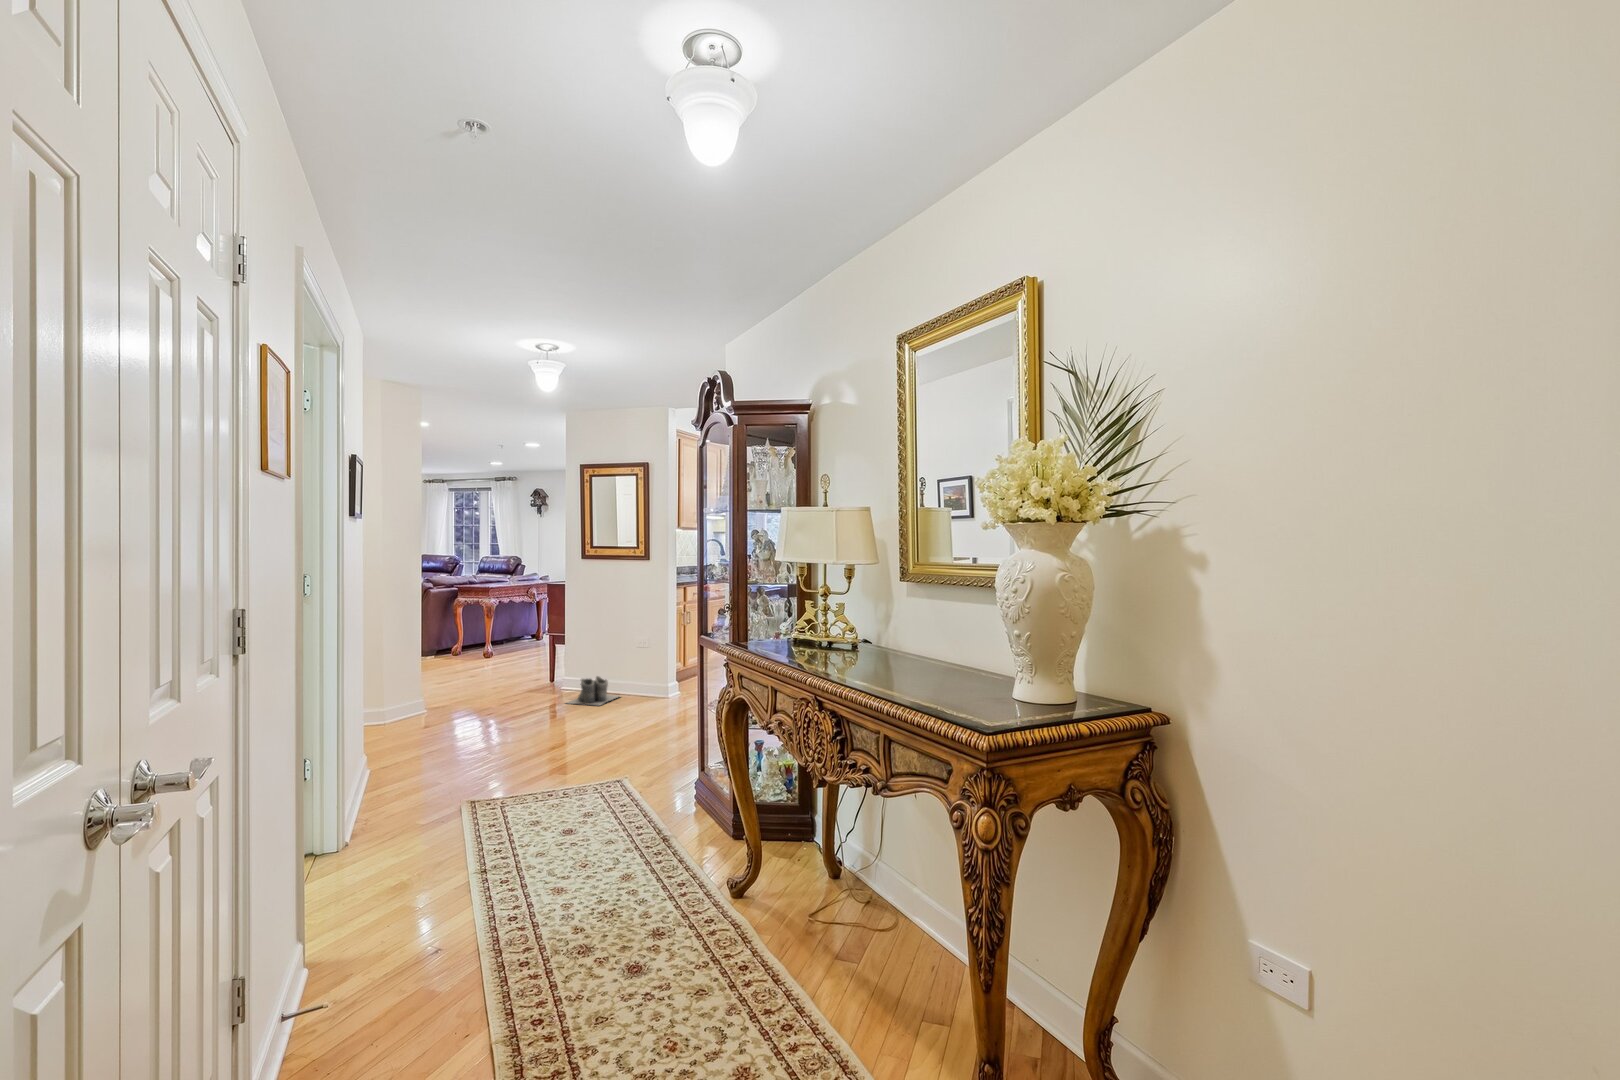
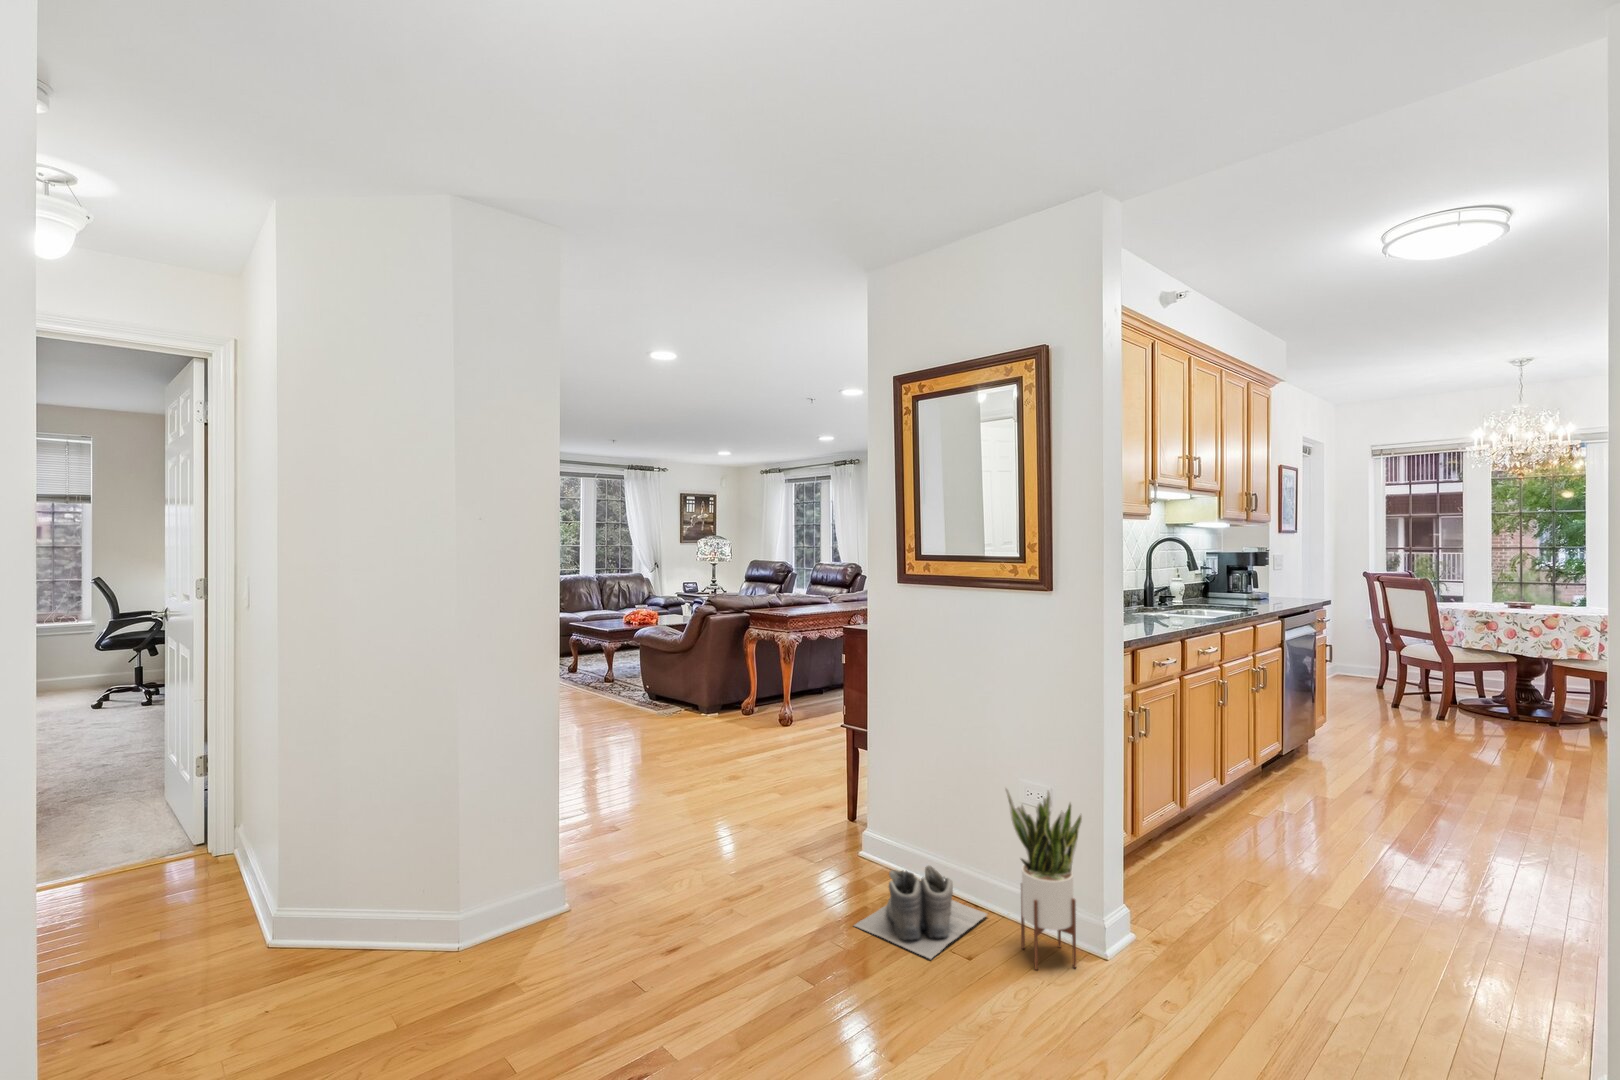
potted plant: none [630,636,659,704] -> present [1005,788,1082,969]

